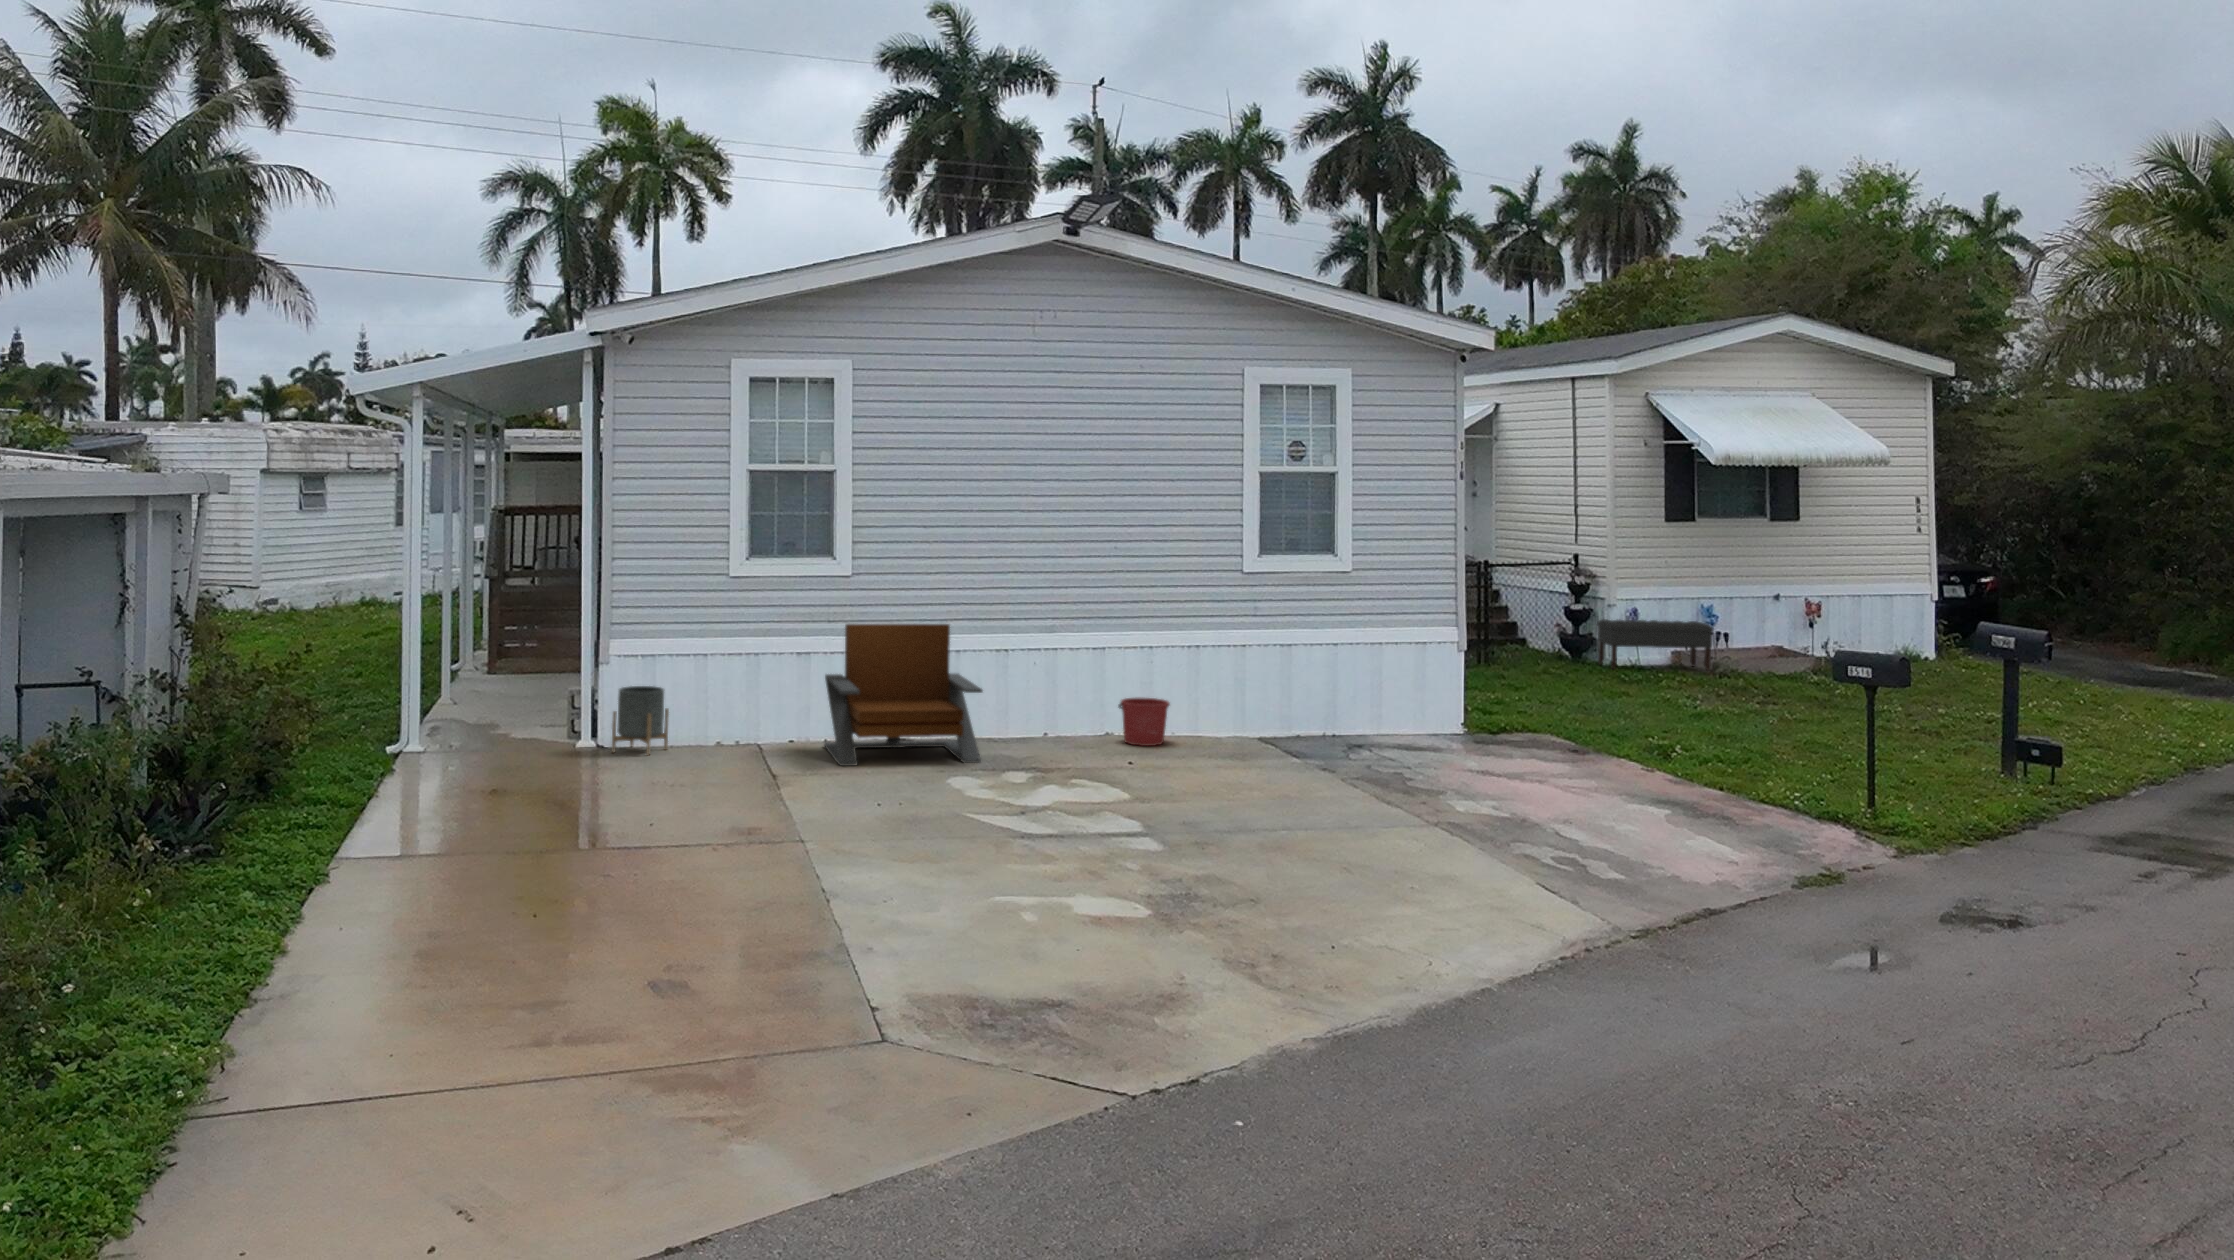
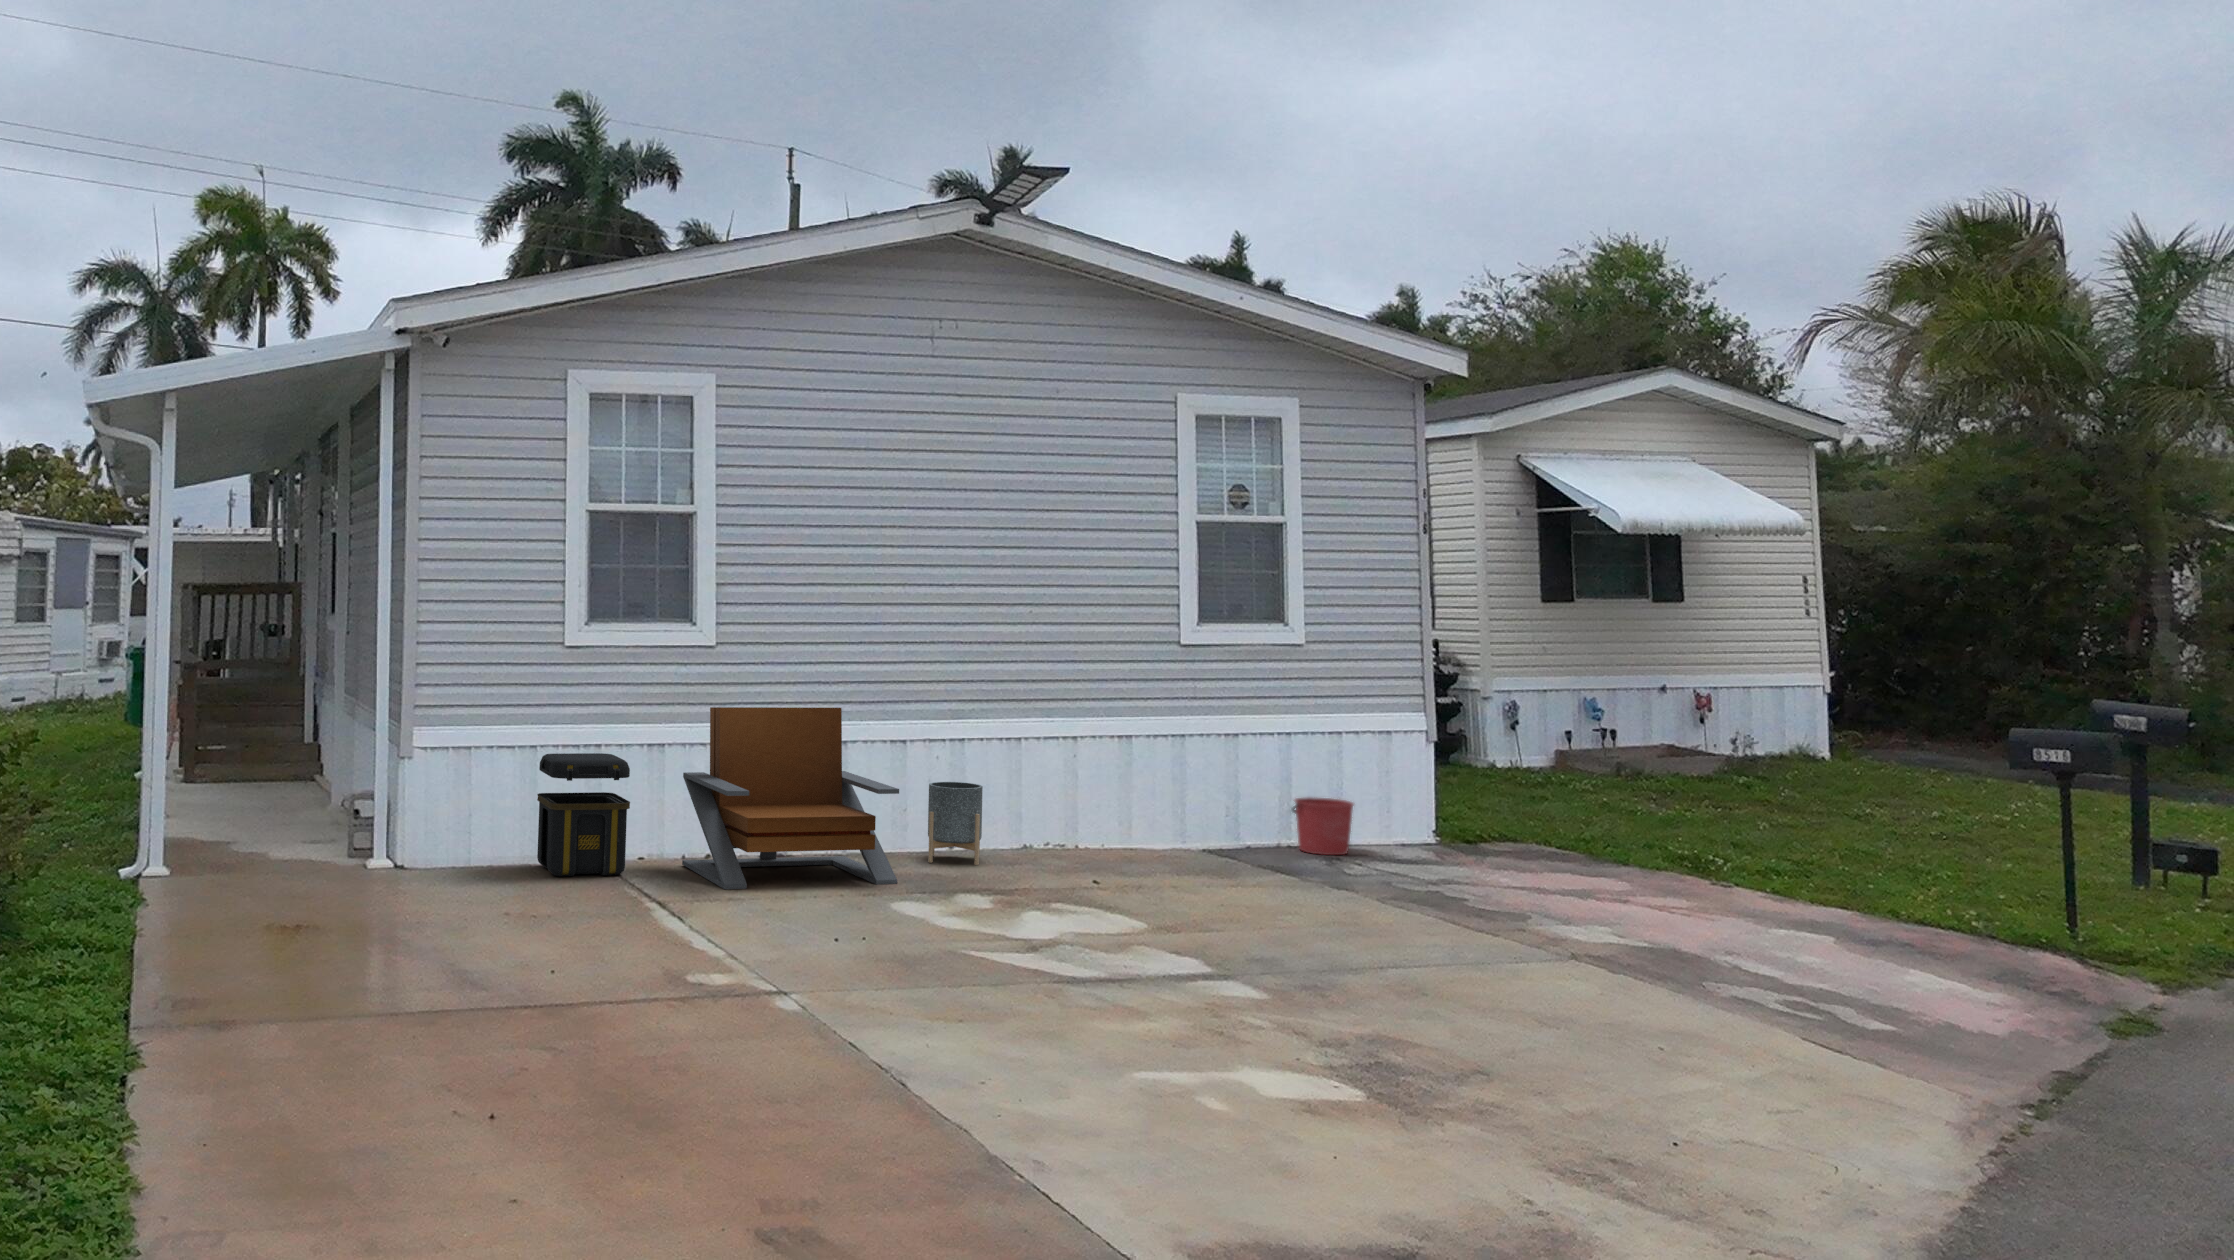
bench: present [1597,619,1713,671] -> none [1475,714,1612,774]
toolbox: none [708,659,776,755] -> present [537,753,630,876]
planter: present [612,686,669,756] -> present [928,782,983,865]
bucket: present [1119,698,1170,746] -> present [1292,797,1354,855]

